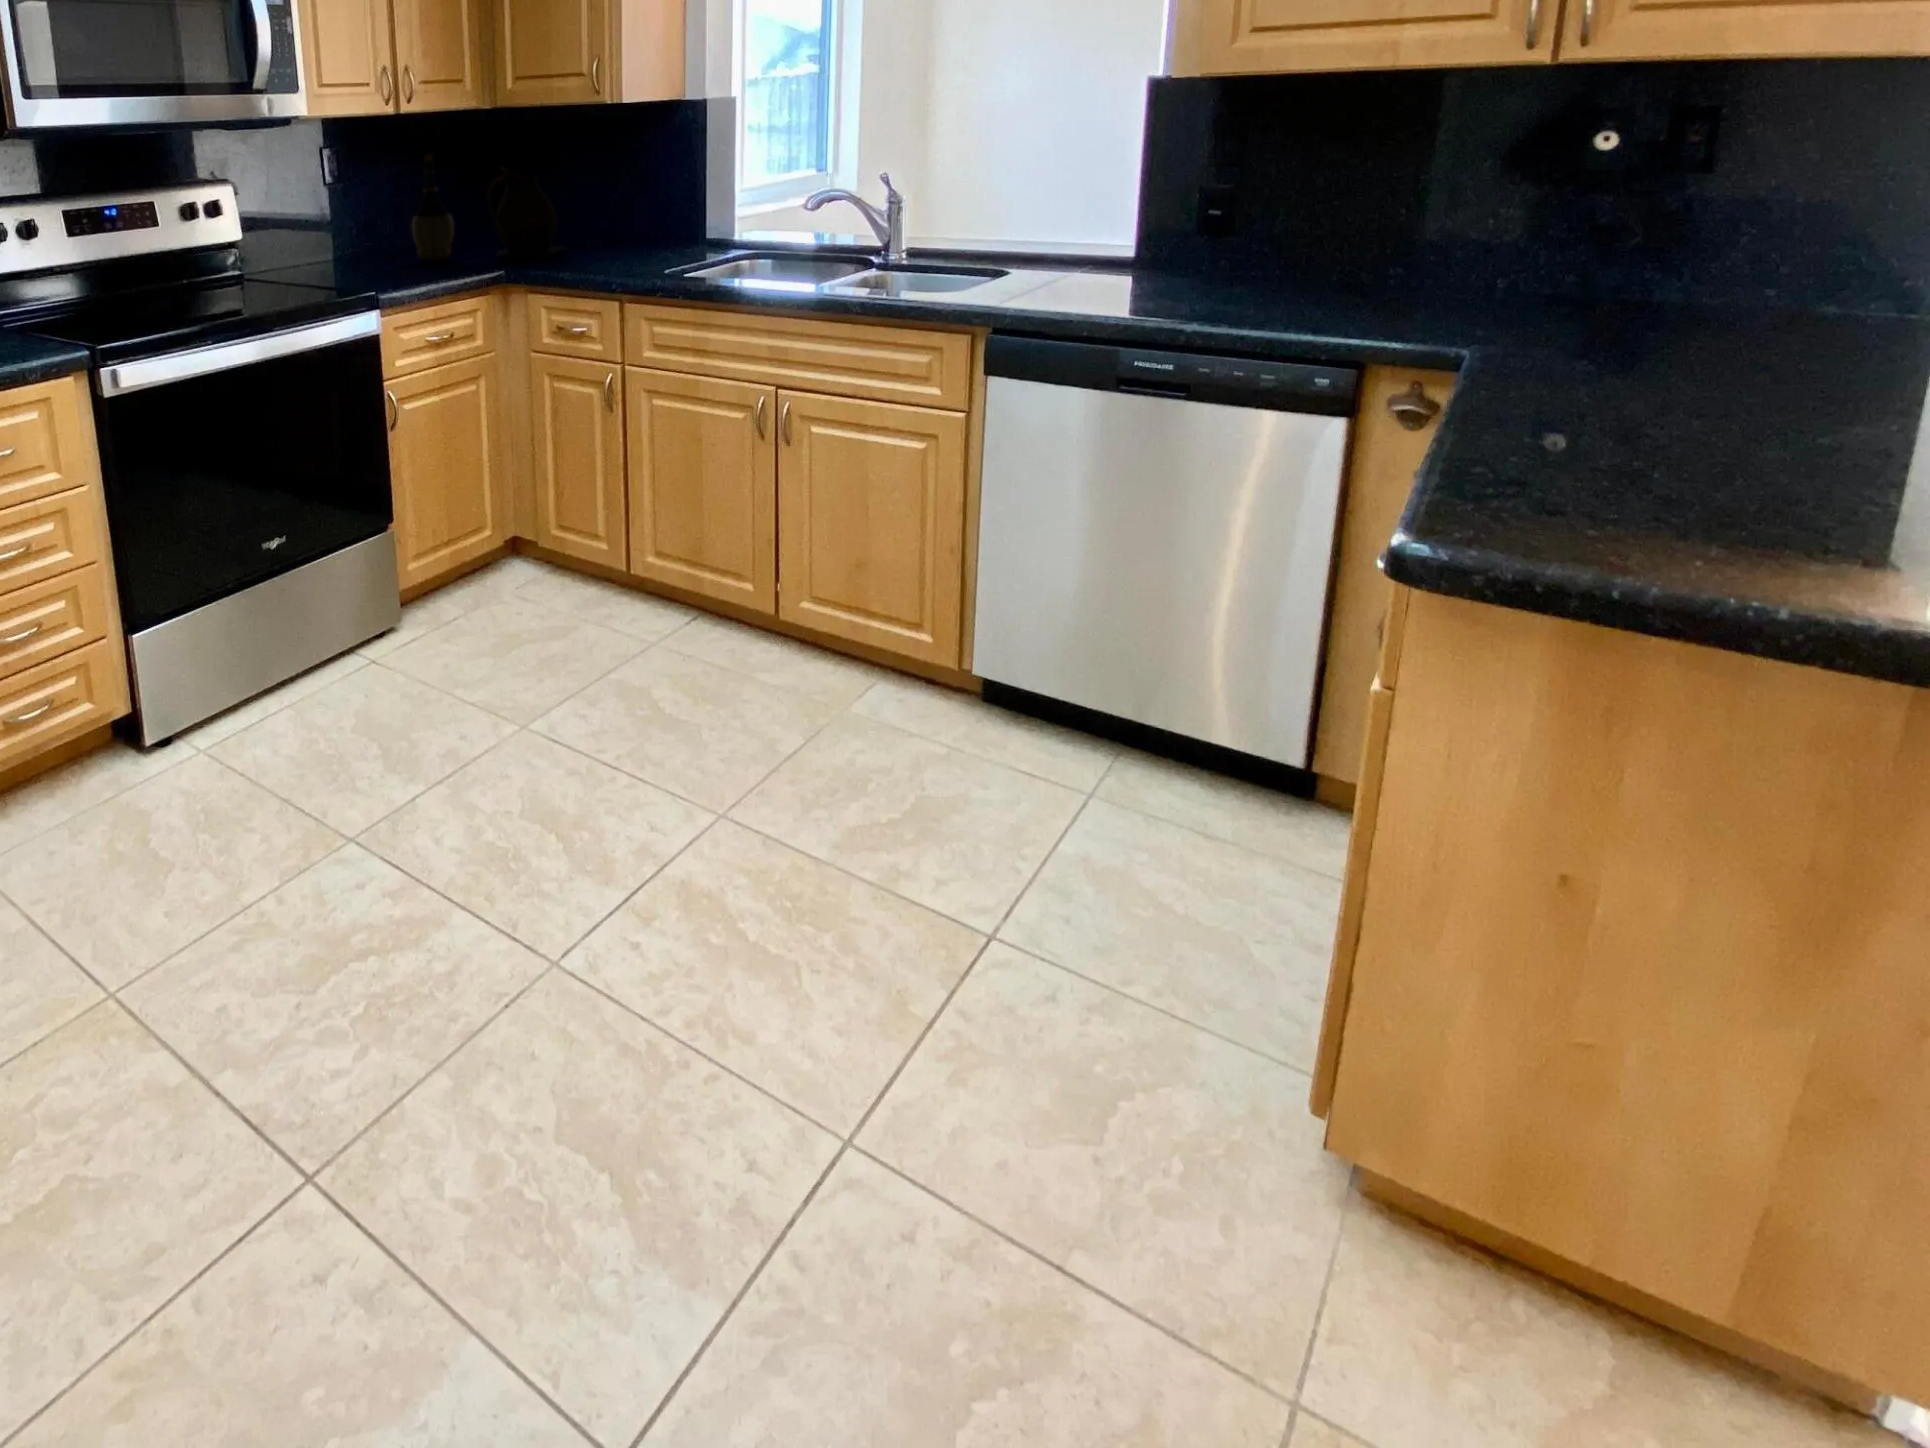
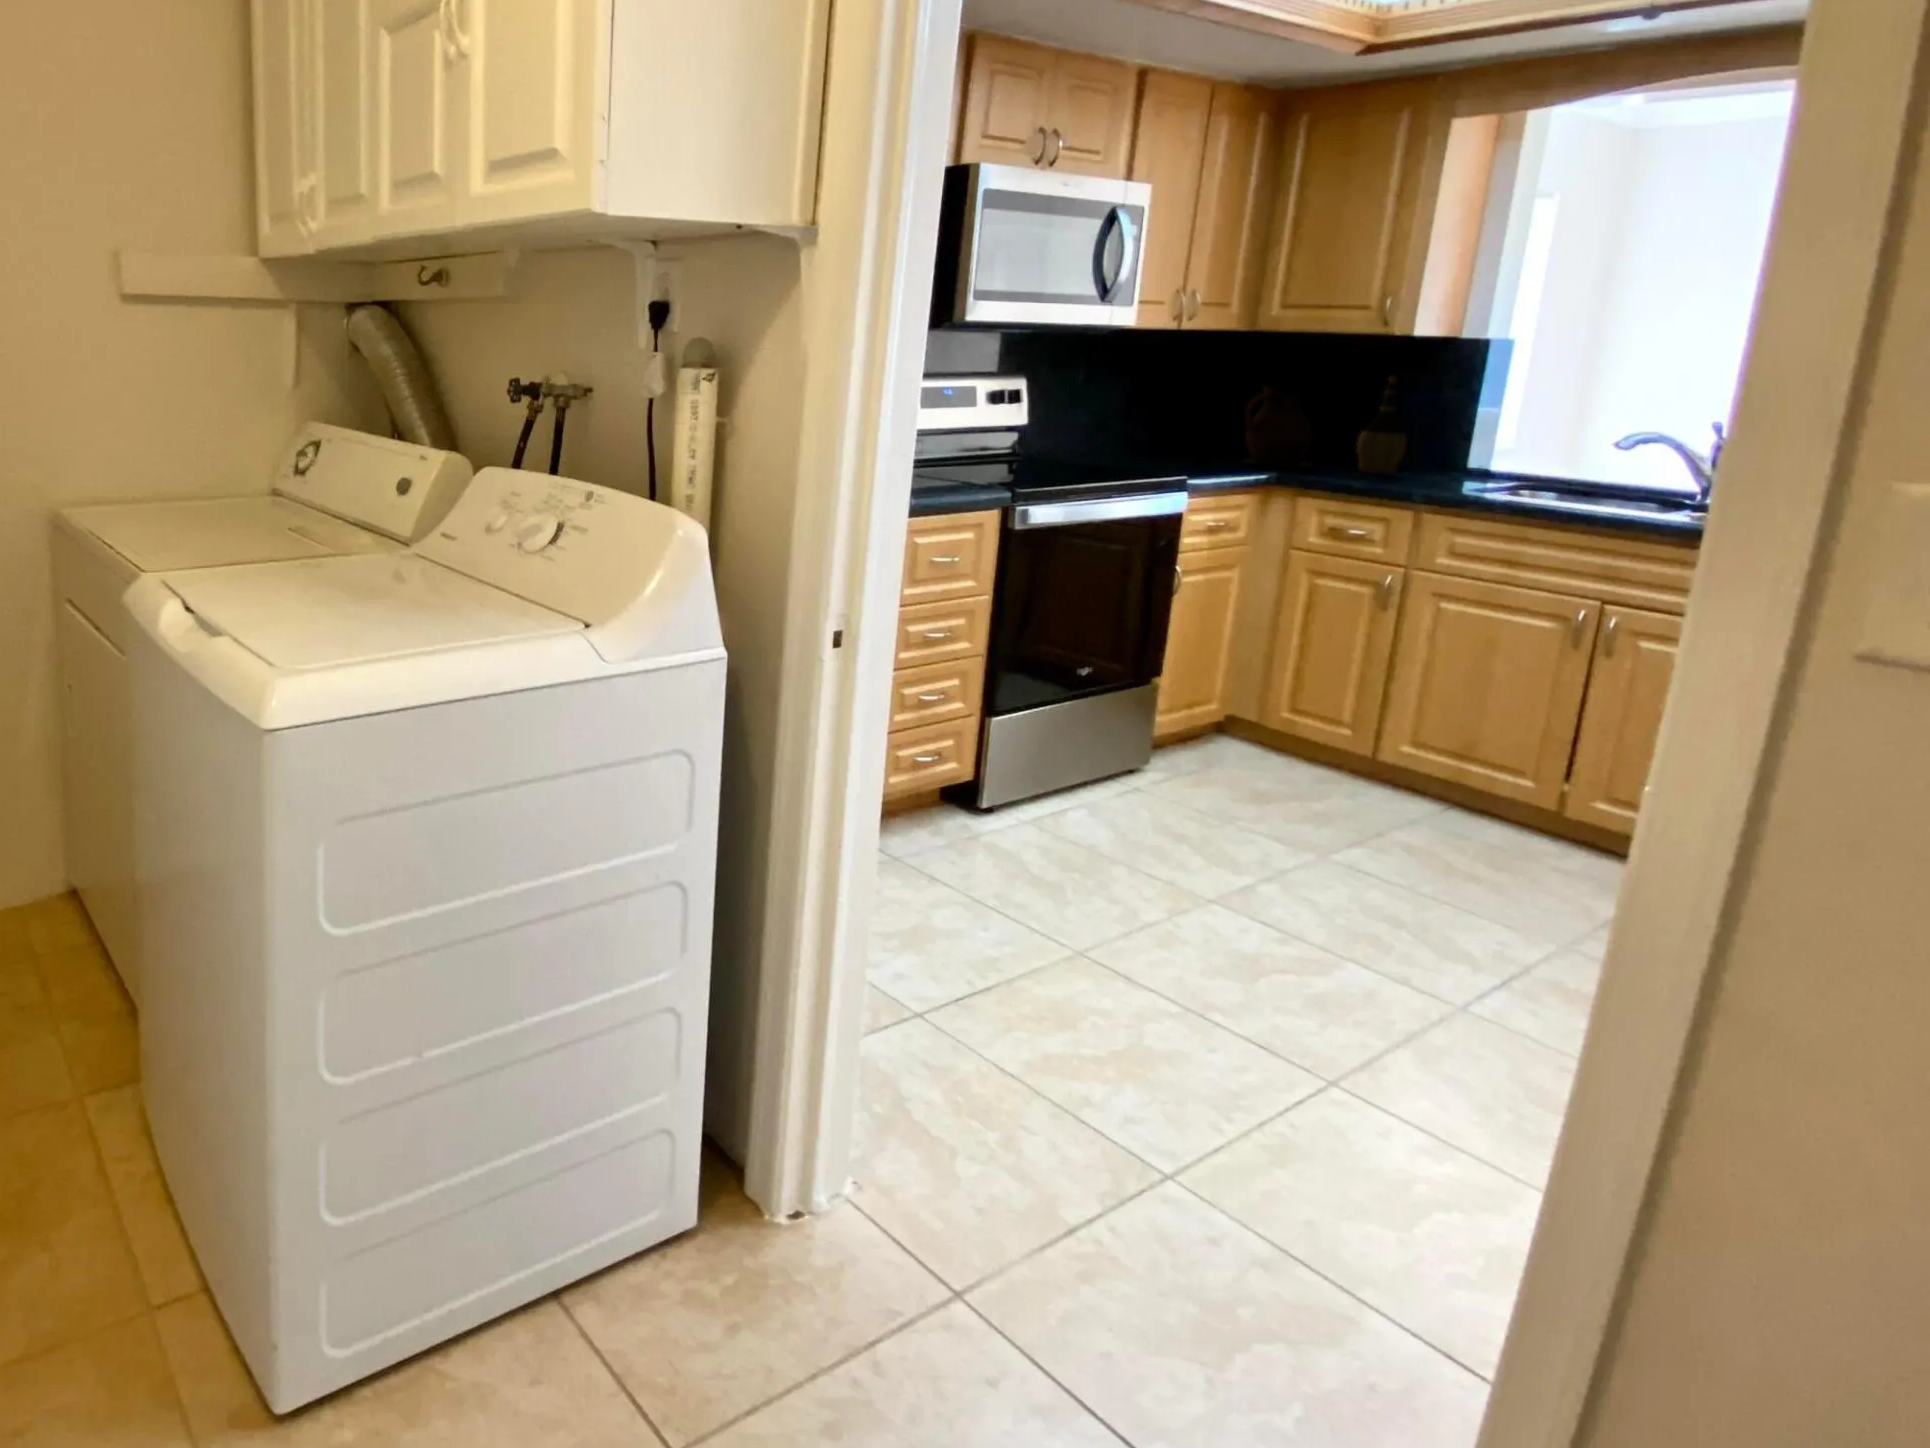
wine bottle: present [412,155,454,260] -> present [1357,377,1406,474]

